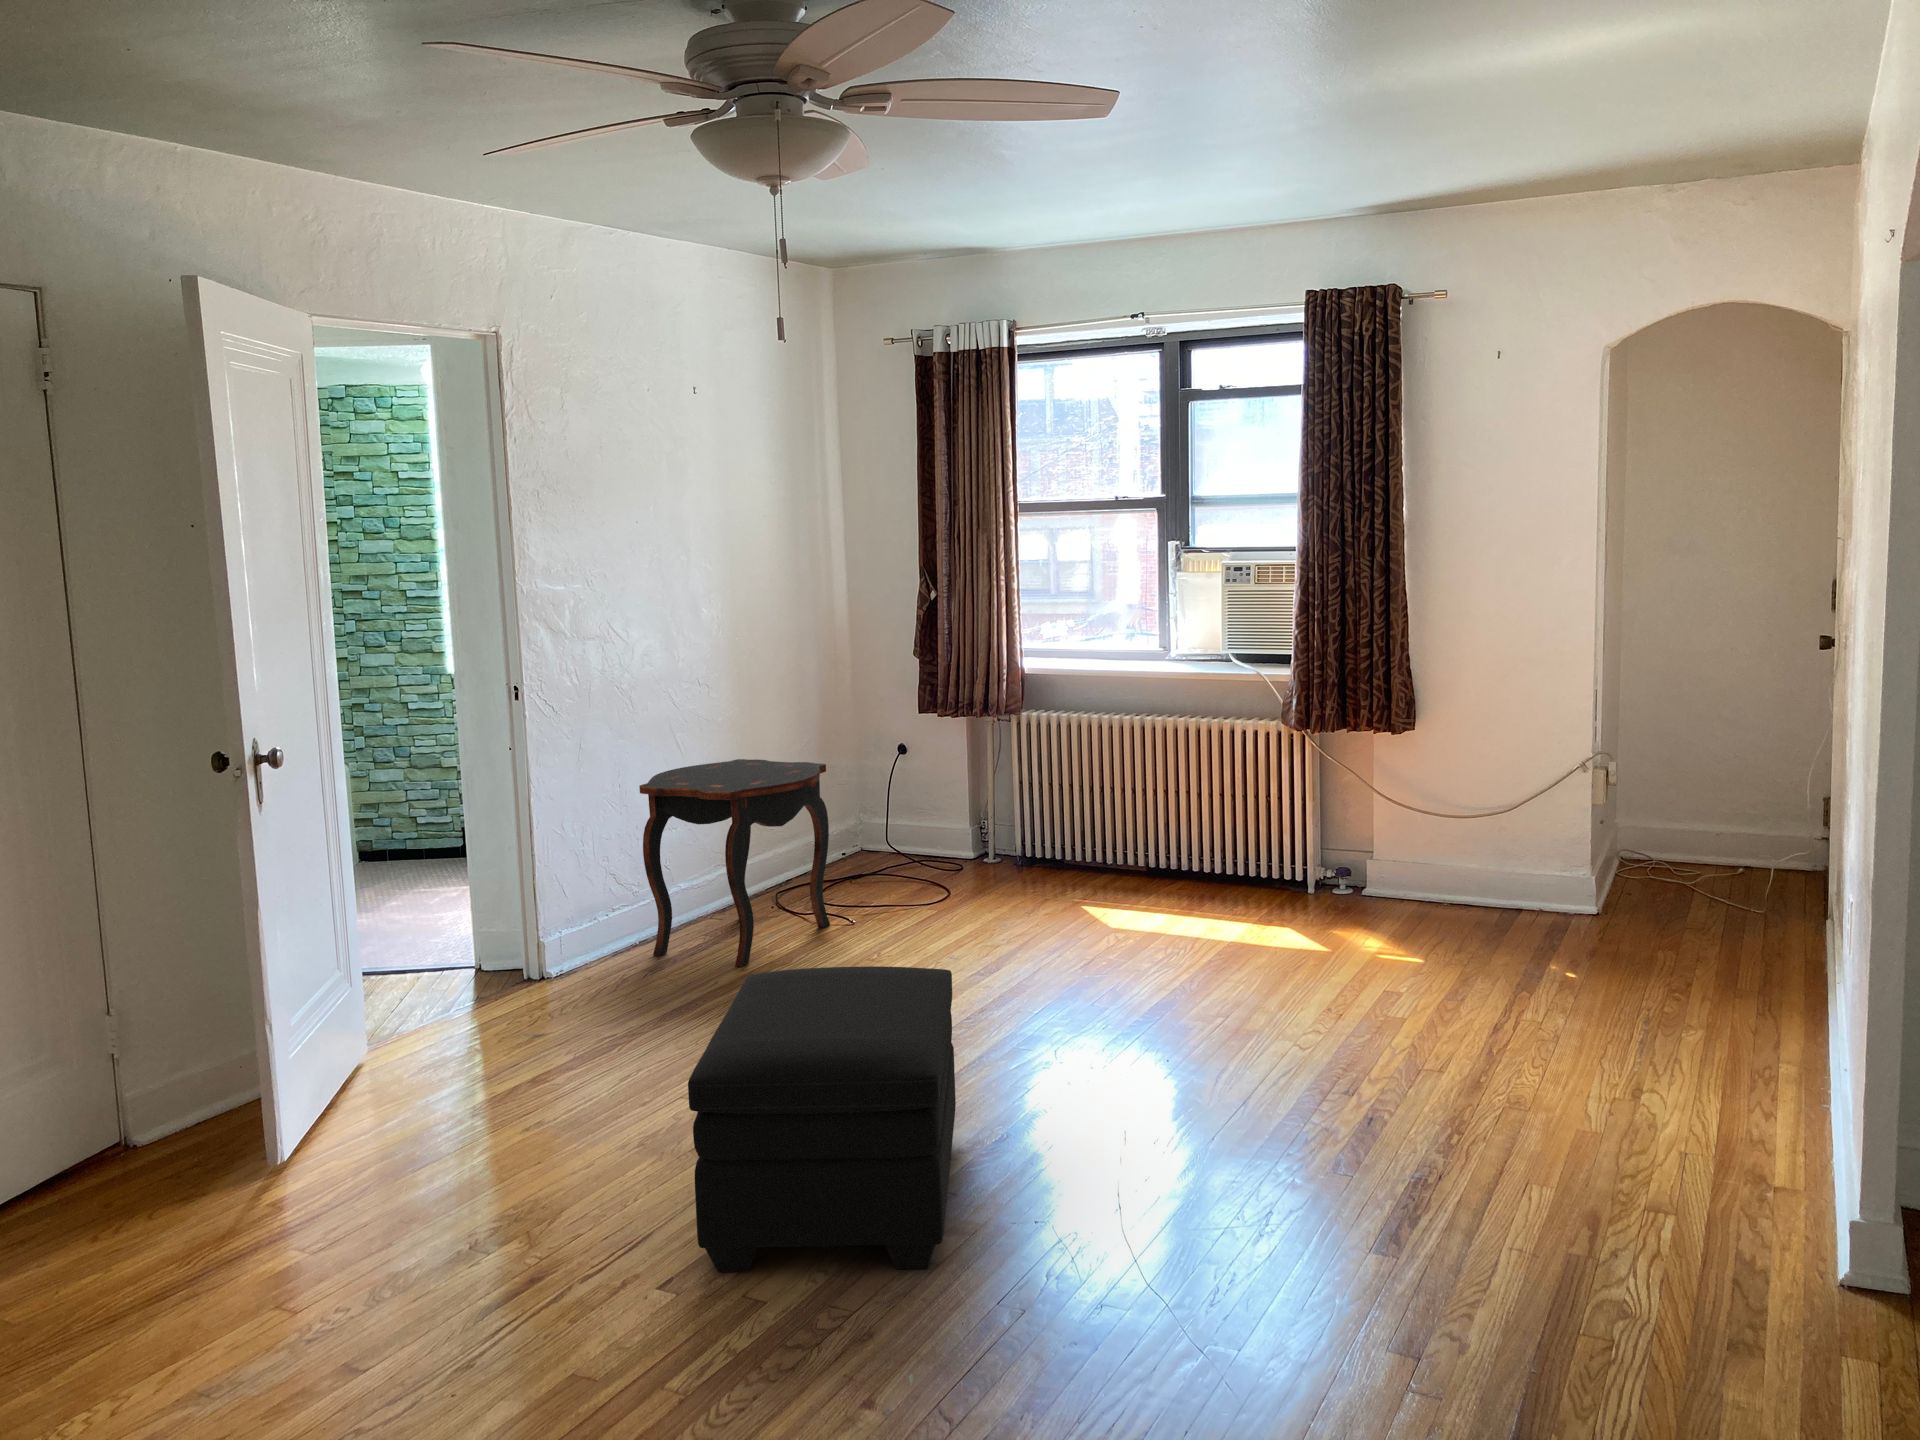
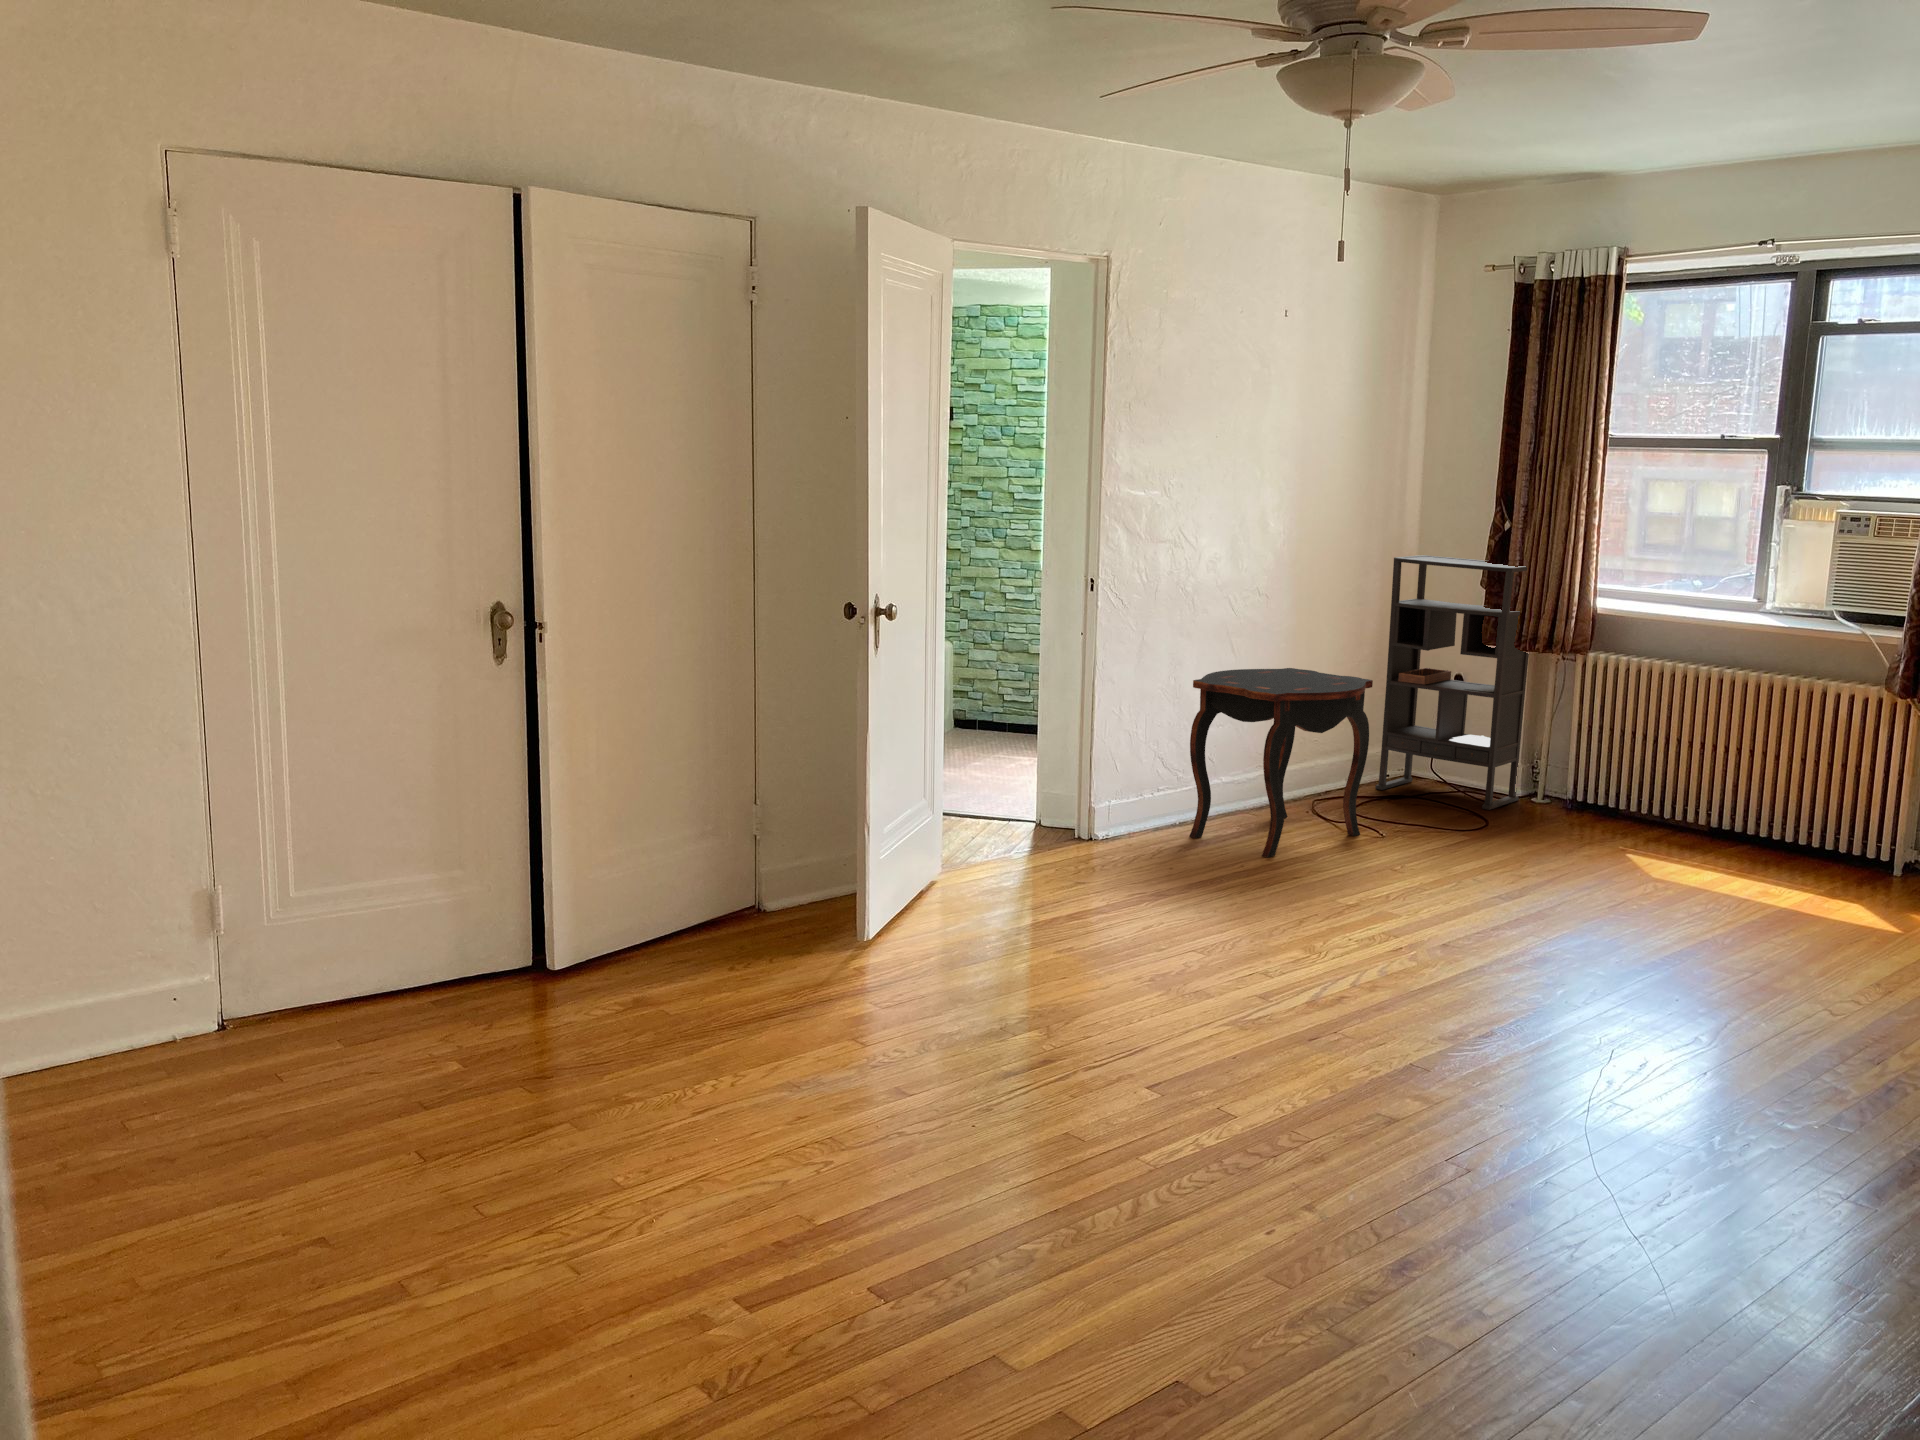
bookshelf: none [827,629,972,878] -> present [1375,555,1529,810]
ottoman: present [688,966,956,1272] -> none [1183,846,1450,1119]

